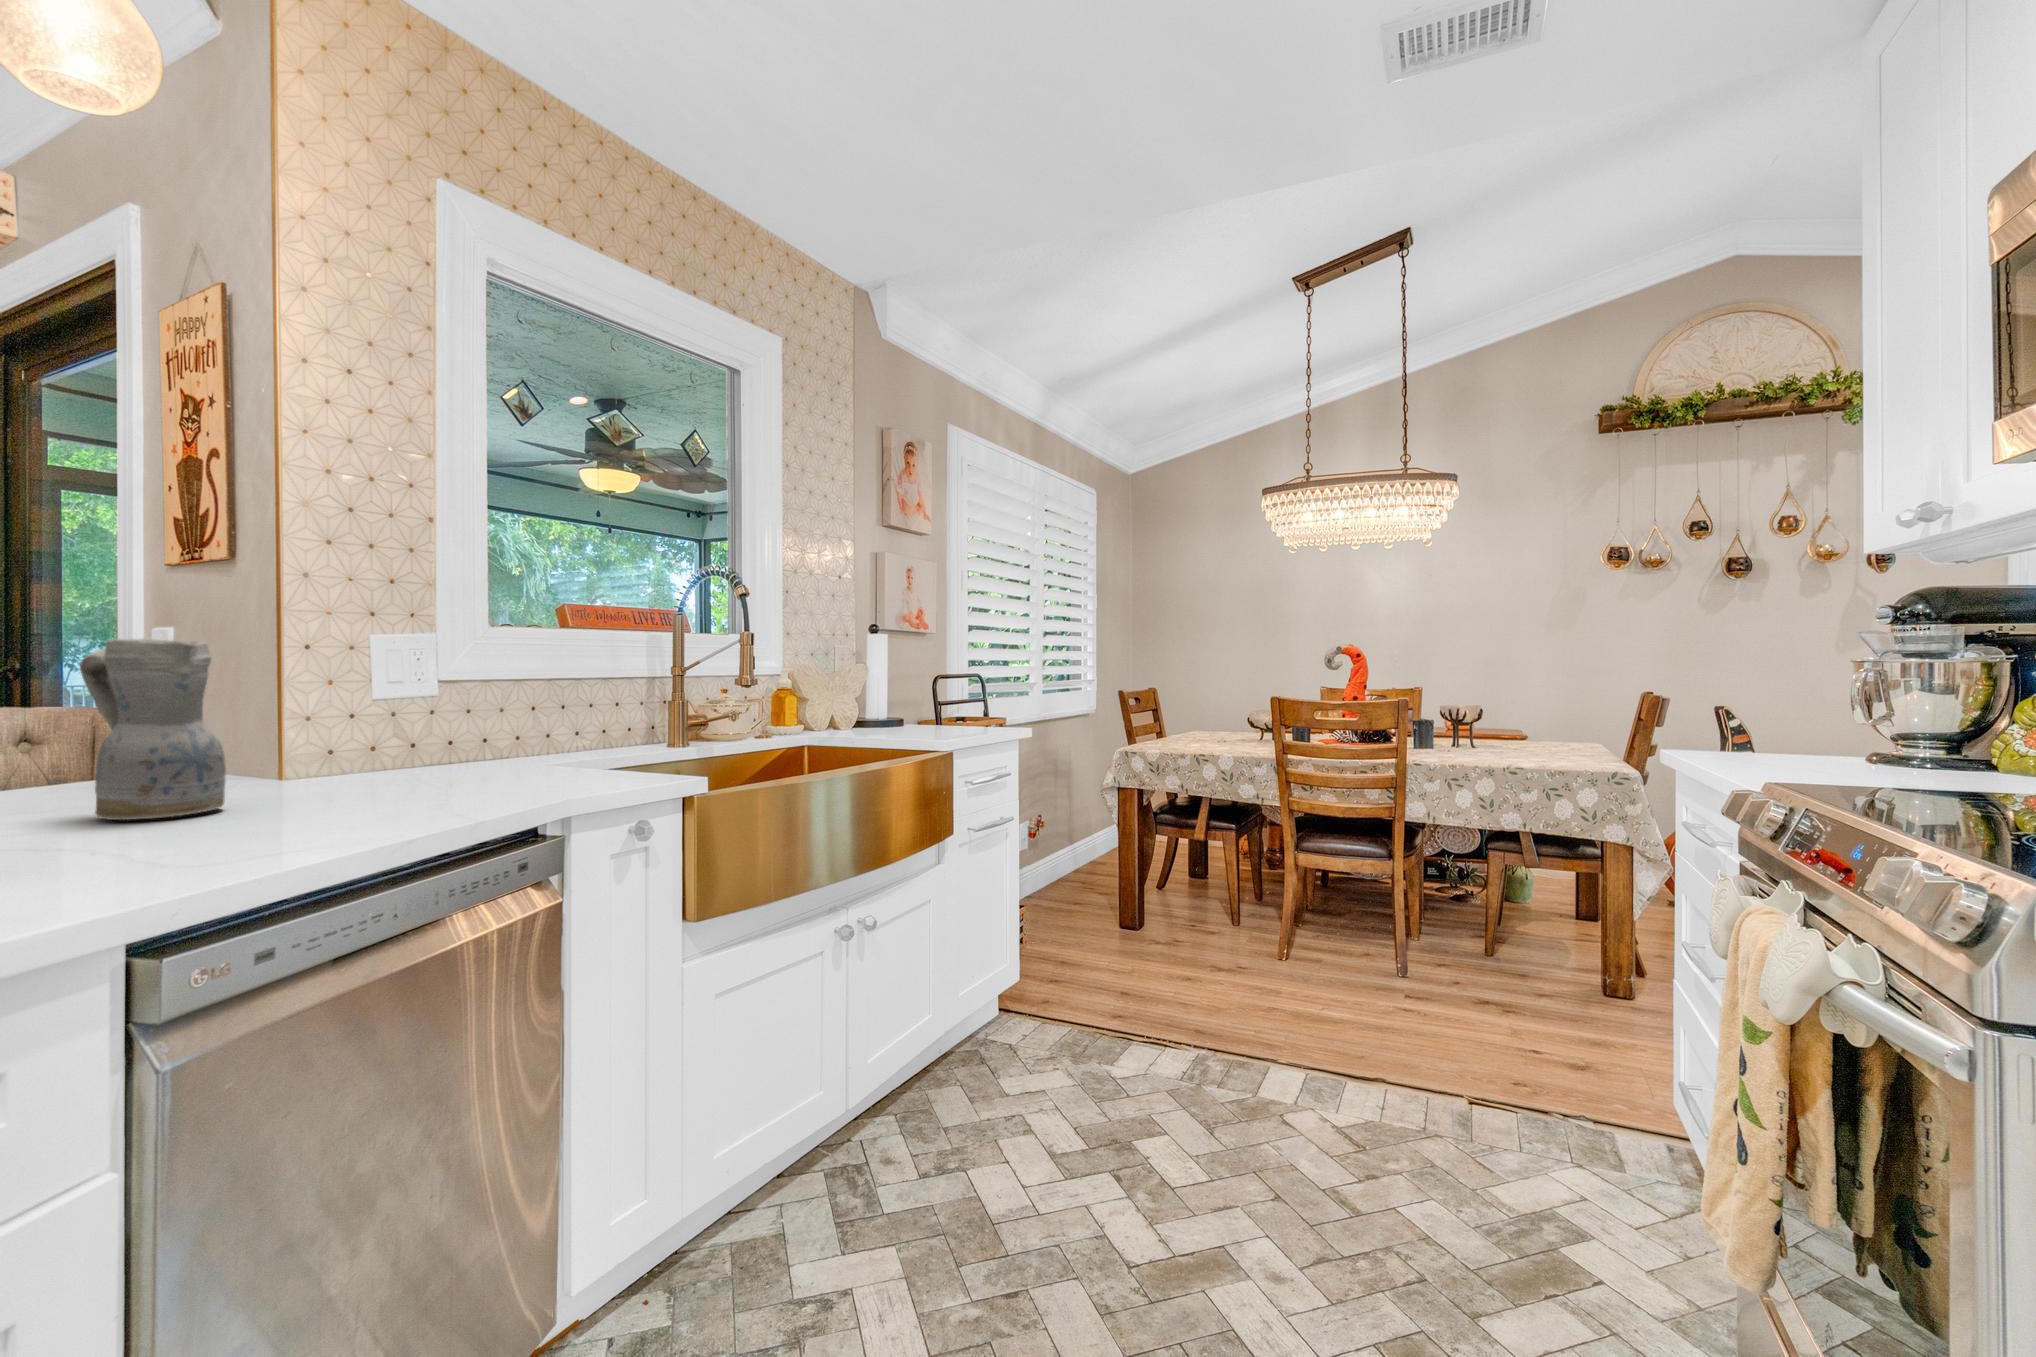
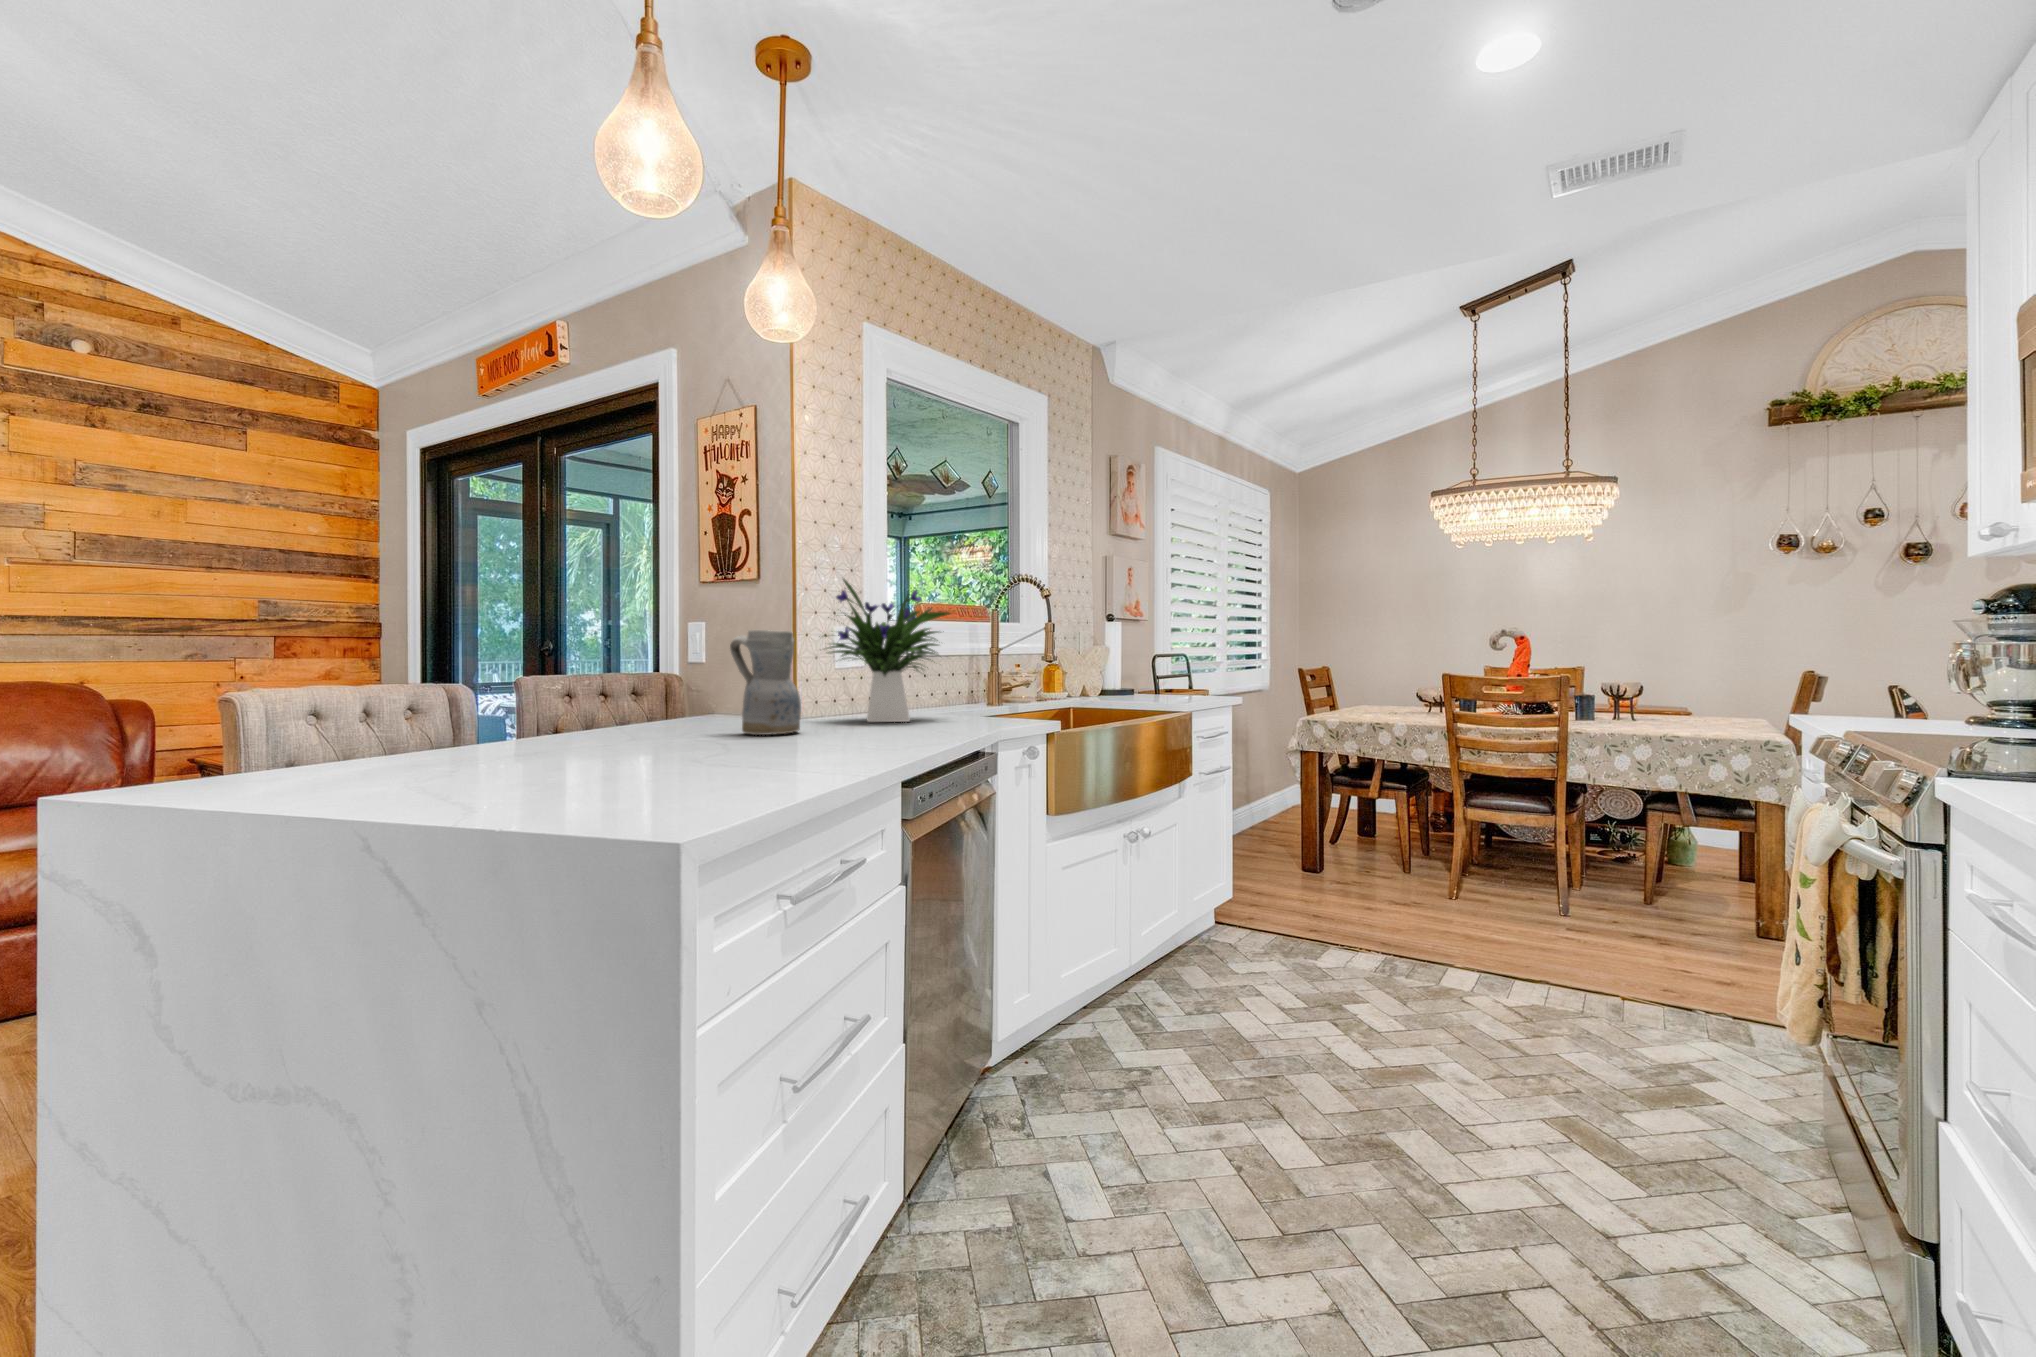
flower arrangement: none [323,558,562,784] -> present [826,579,950,722]

